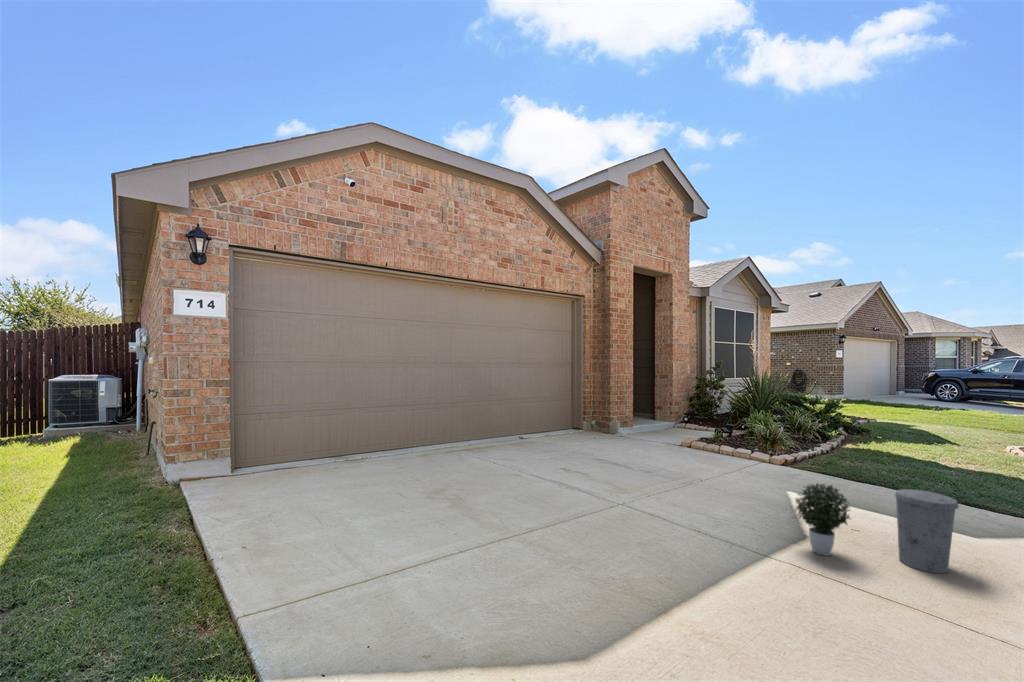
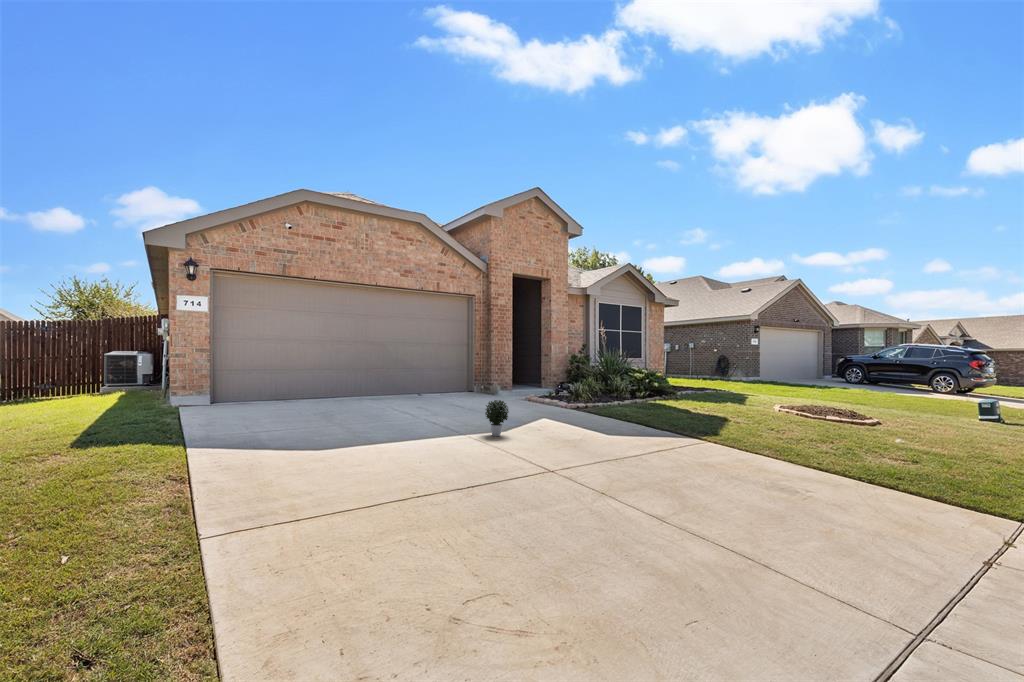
trash can: present [895,489,958,573] -> none [530,403,555,442]

